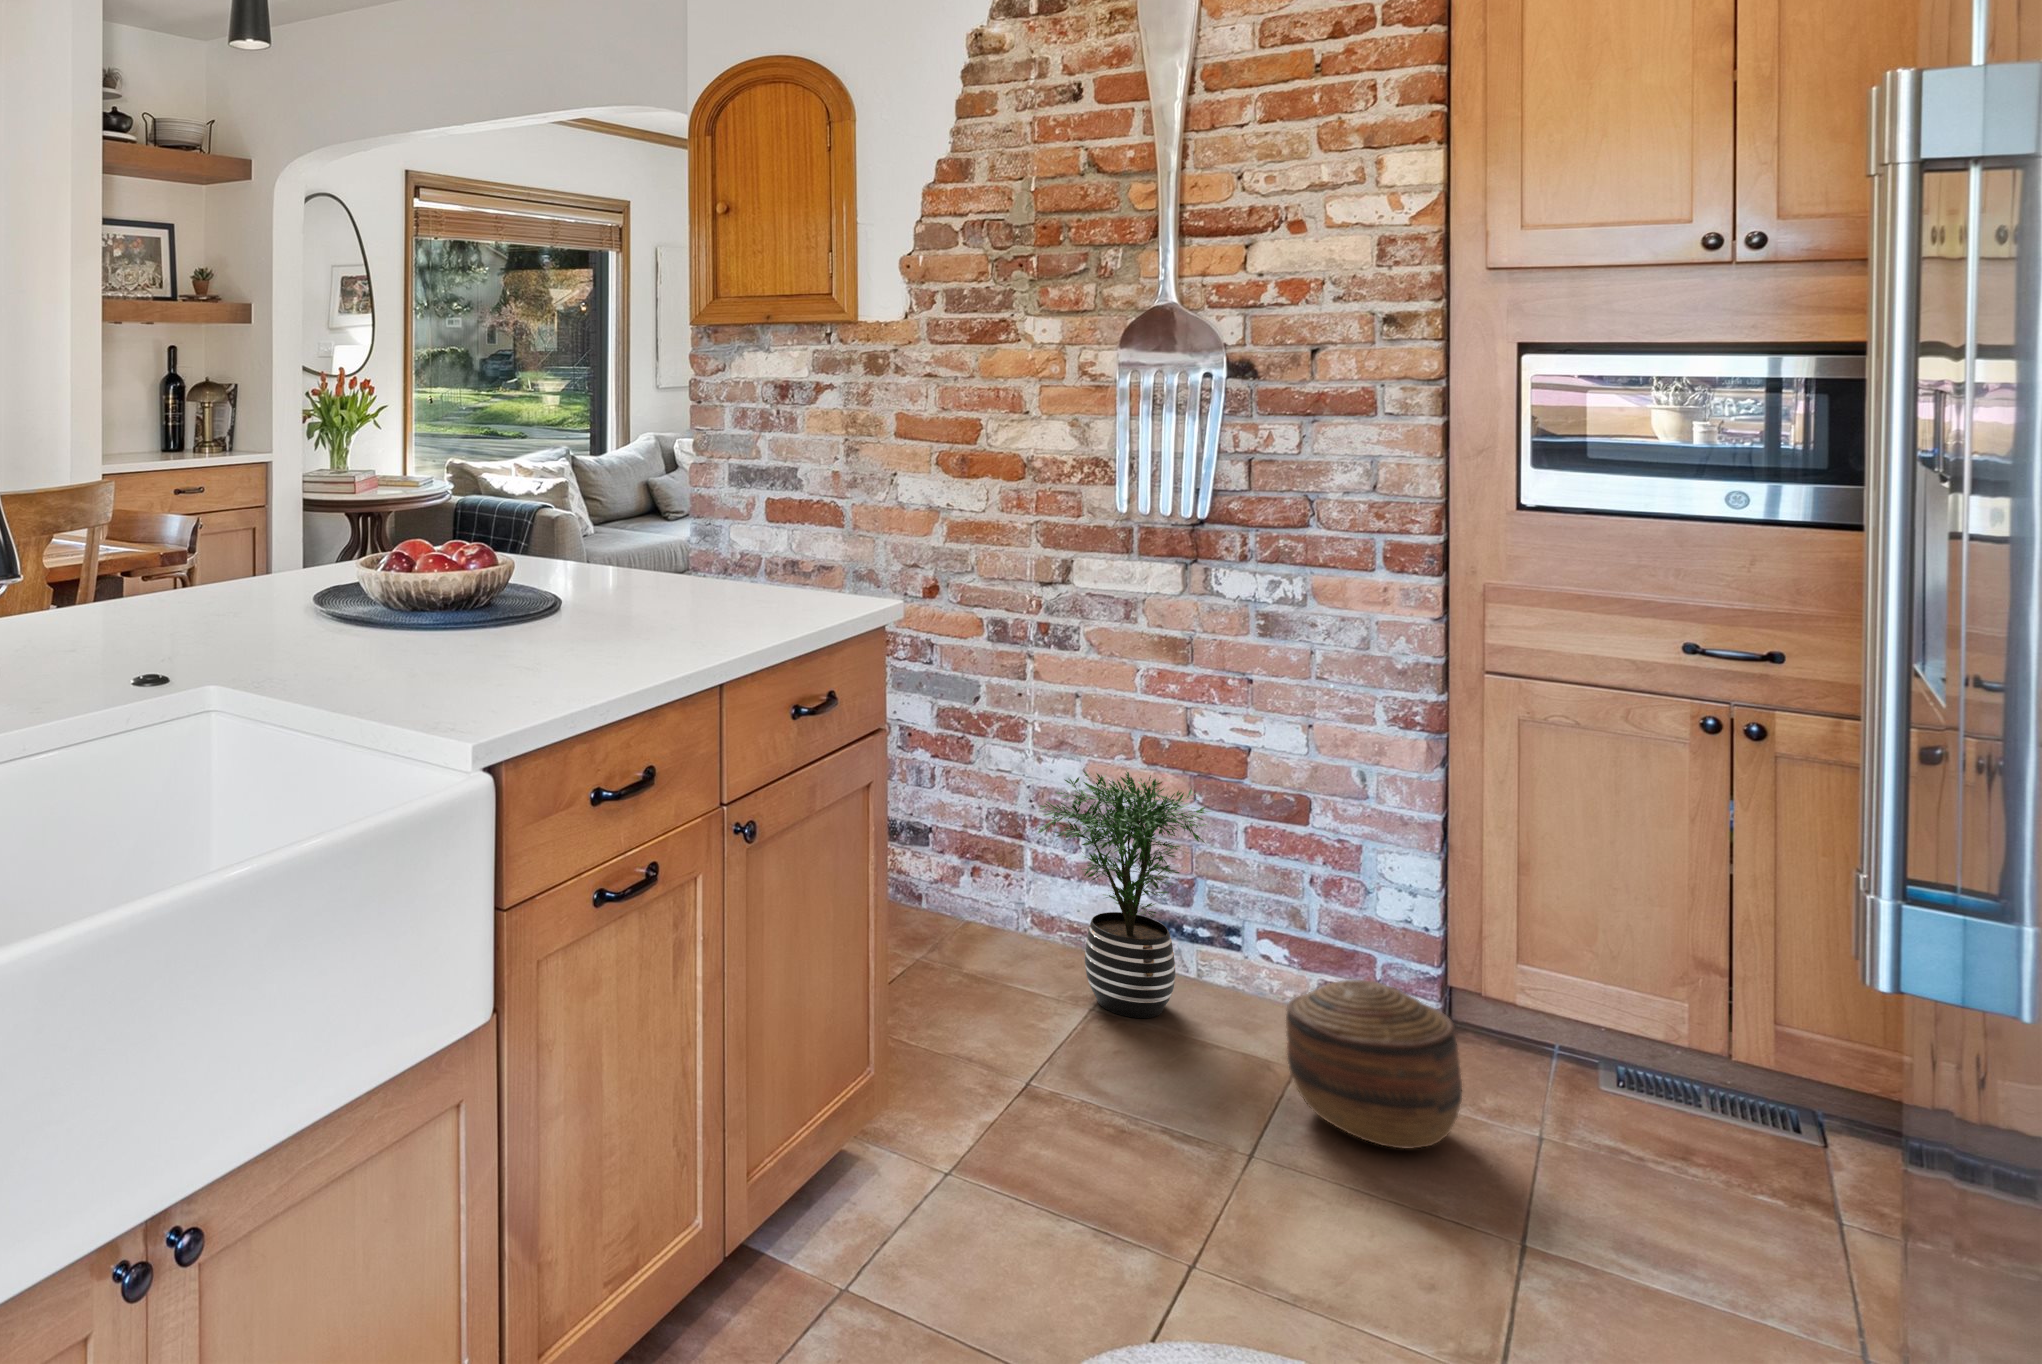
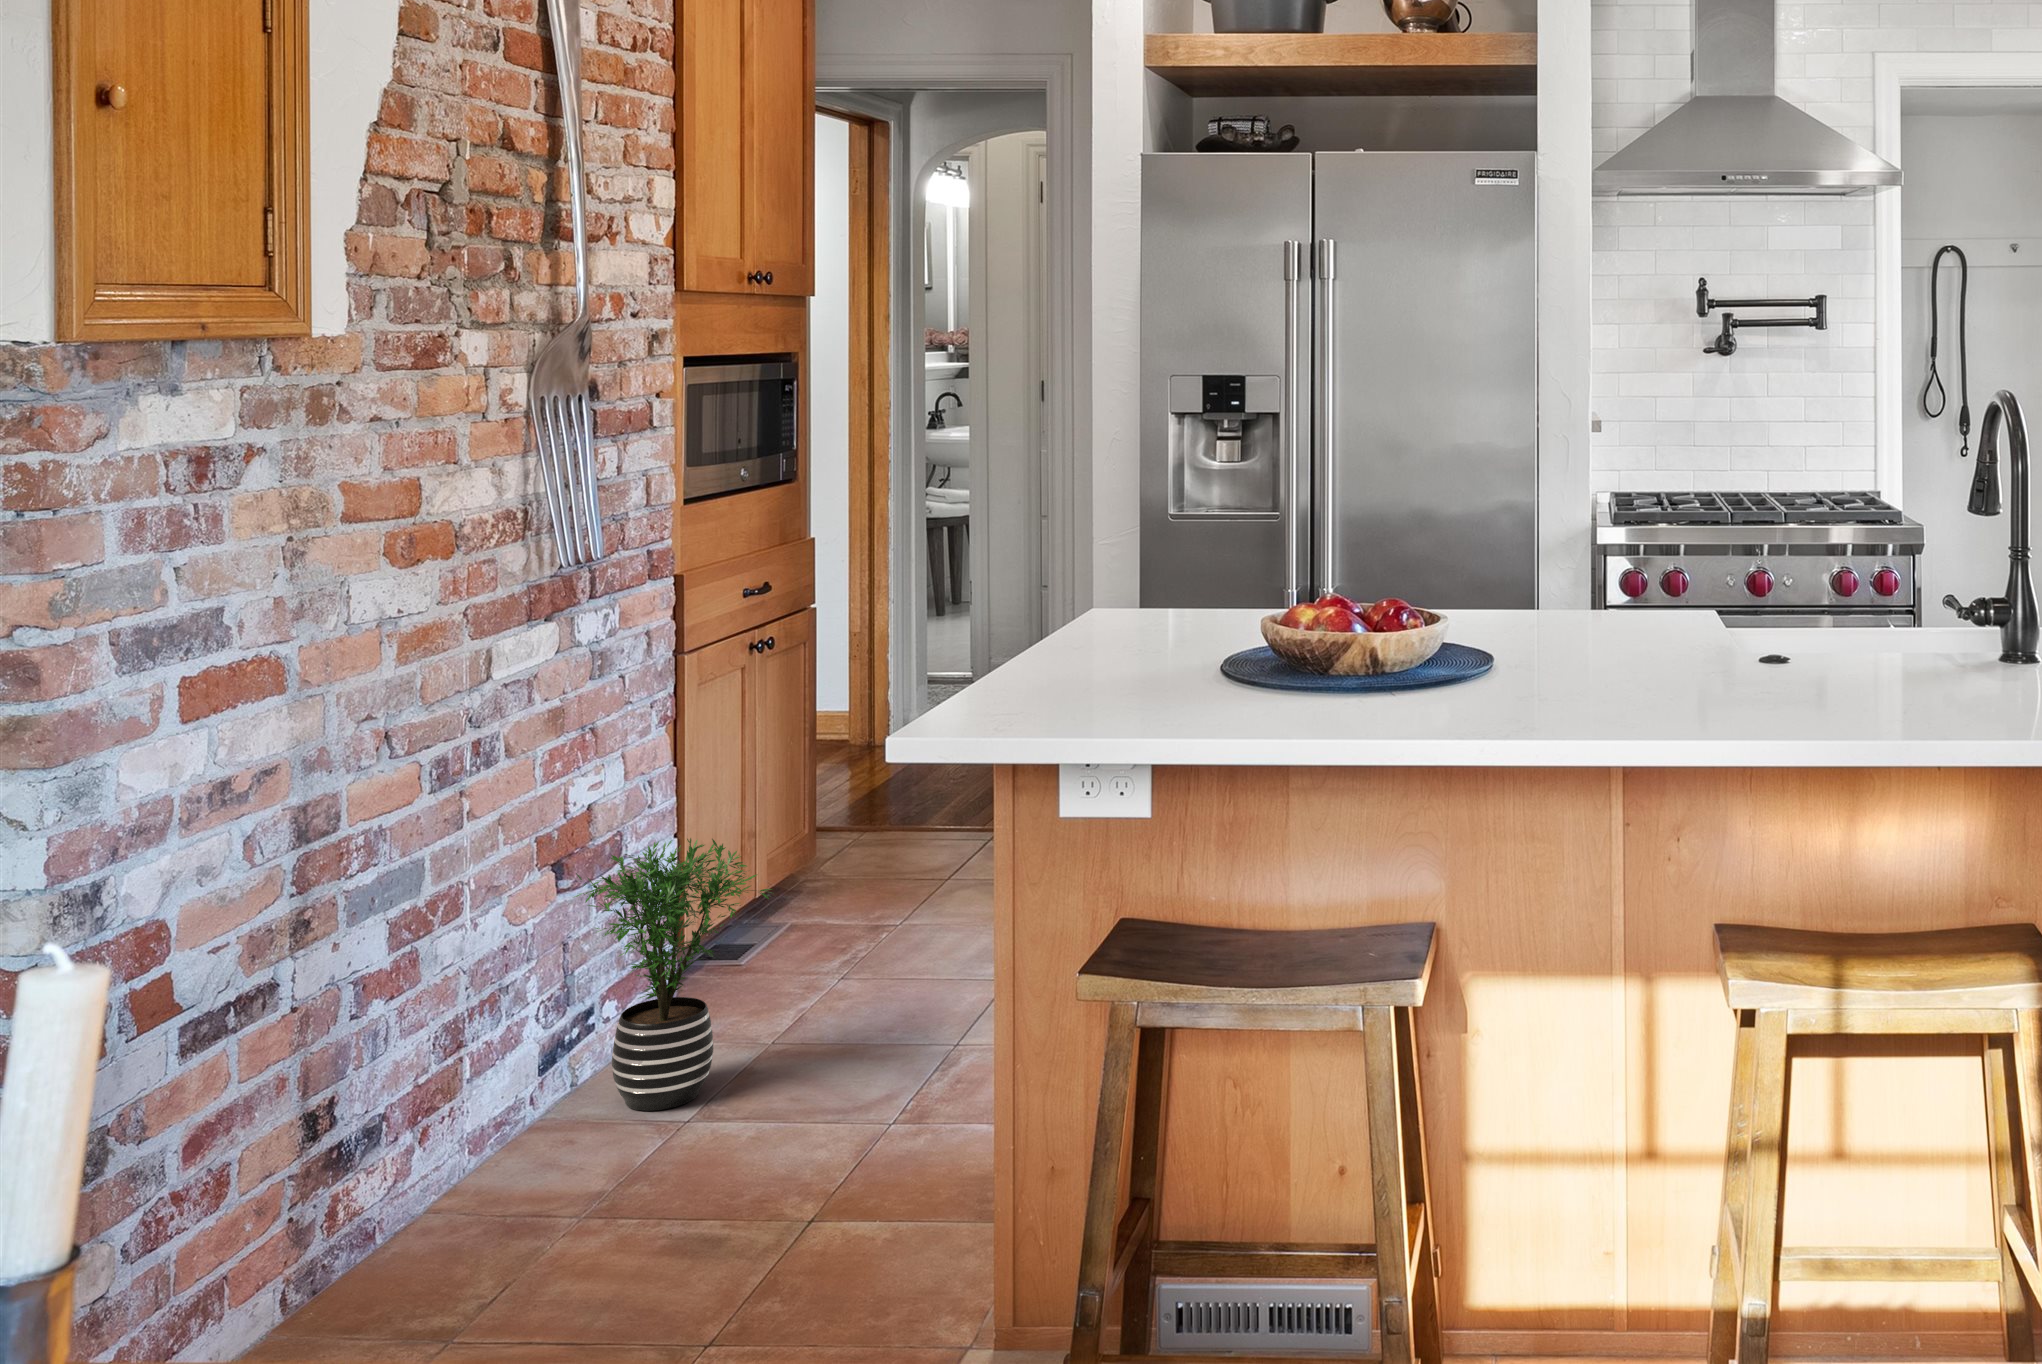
basket: present [1286,980,1462,1149] -> none [800,888,930,1014]

